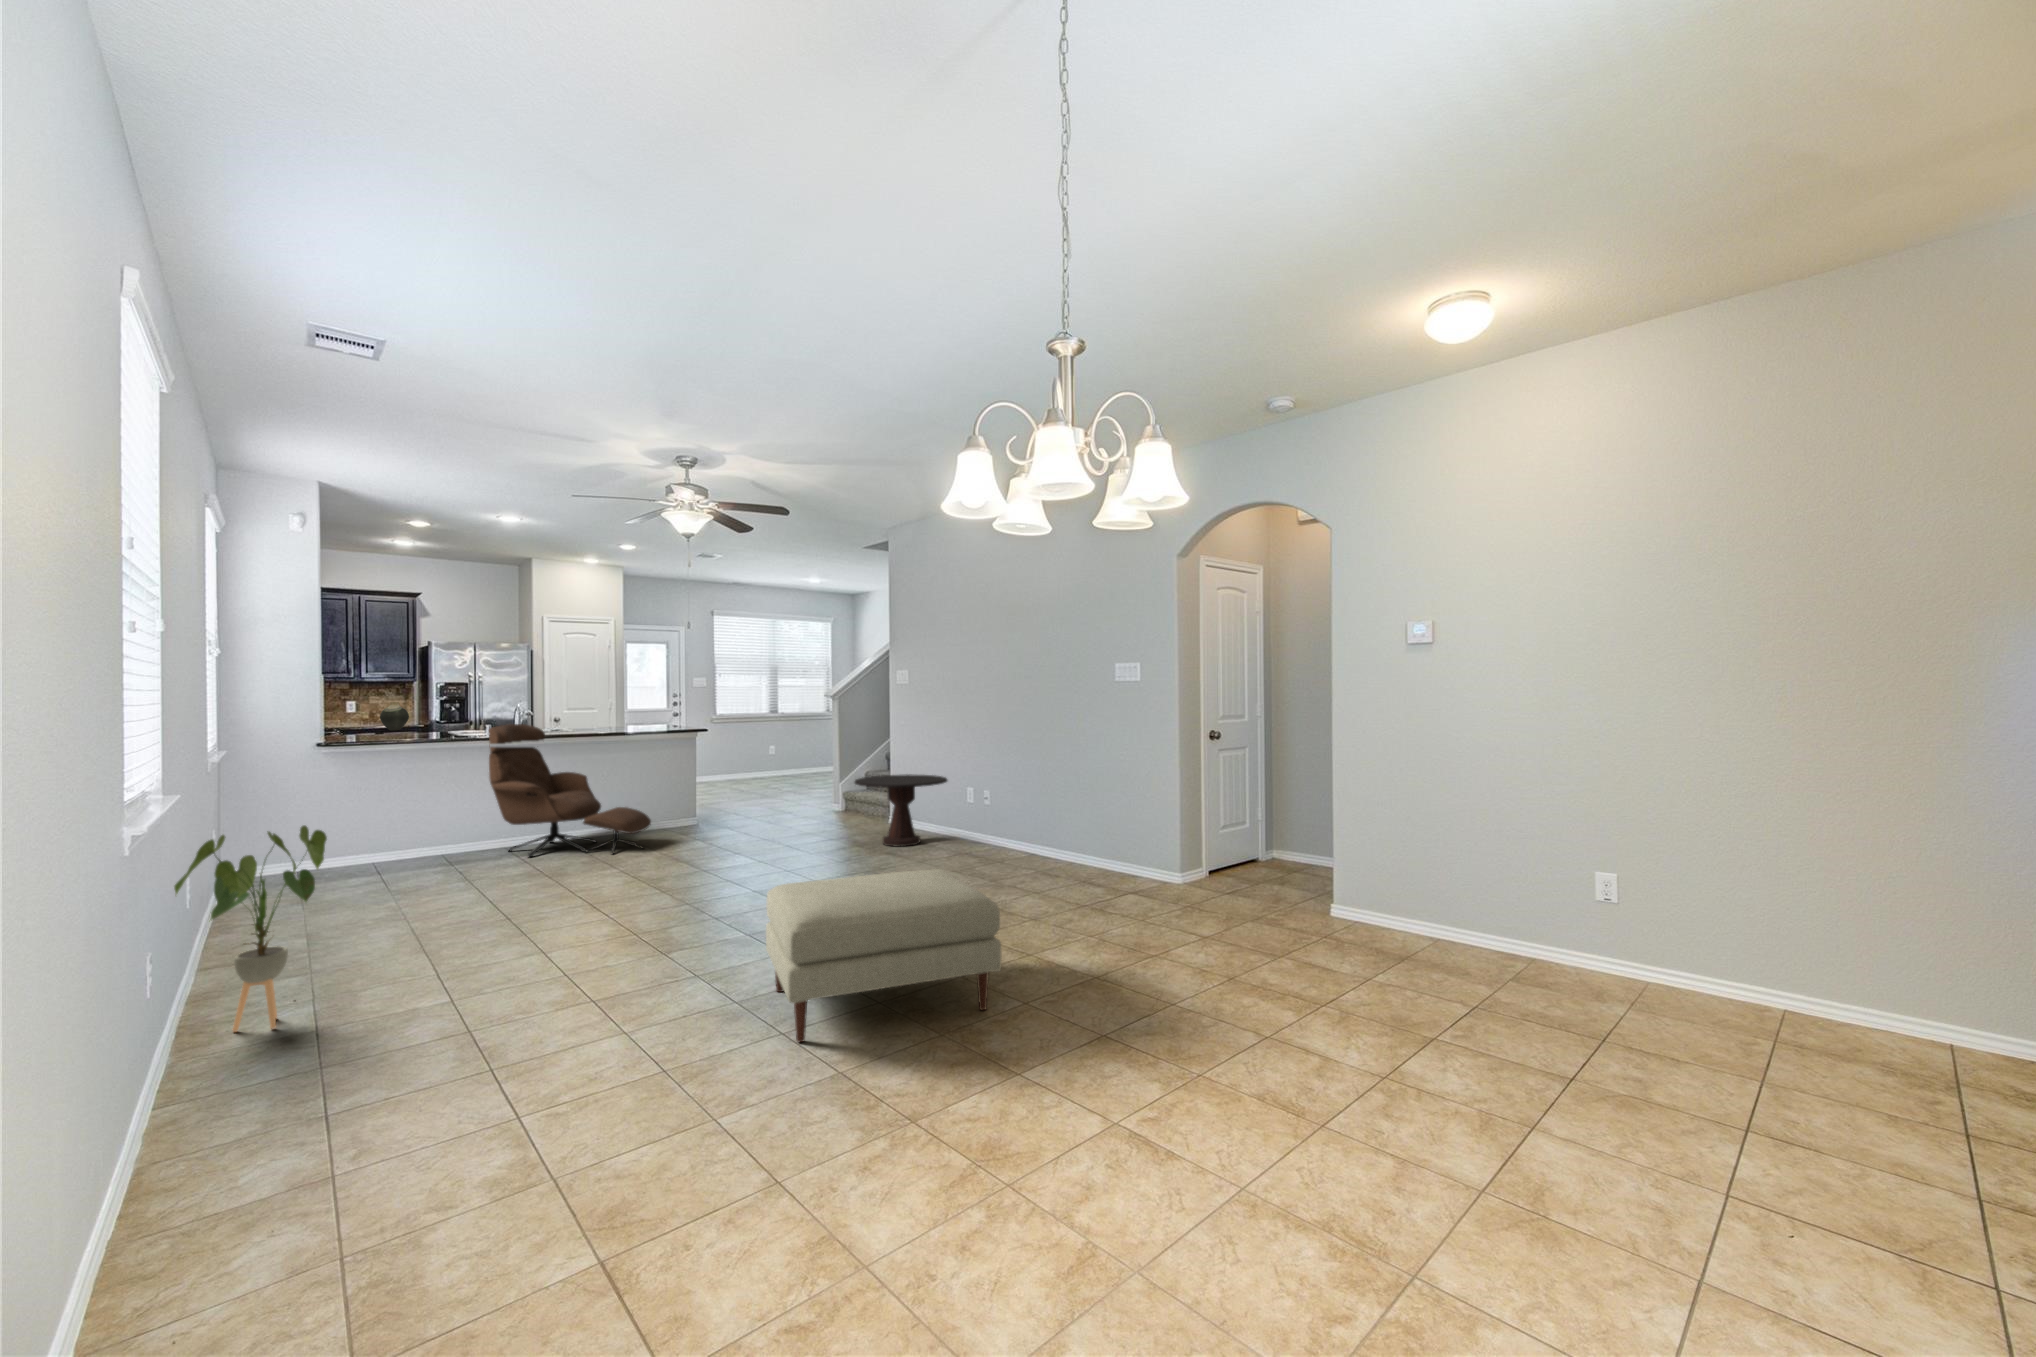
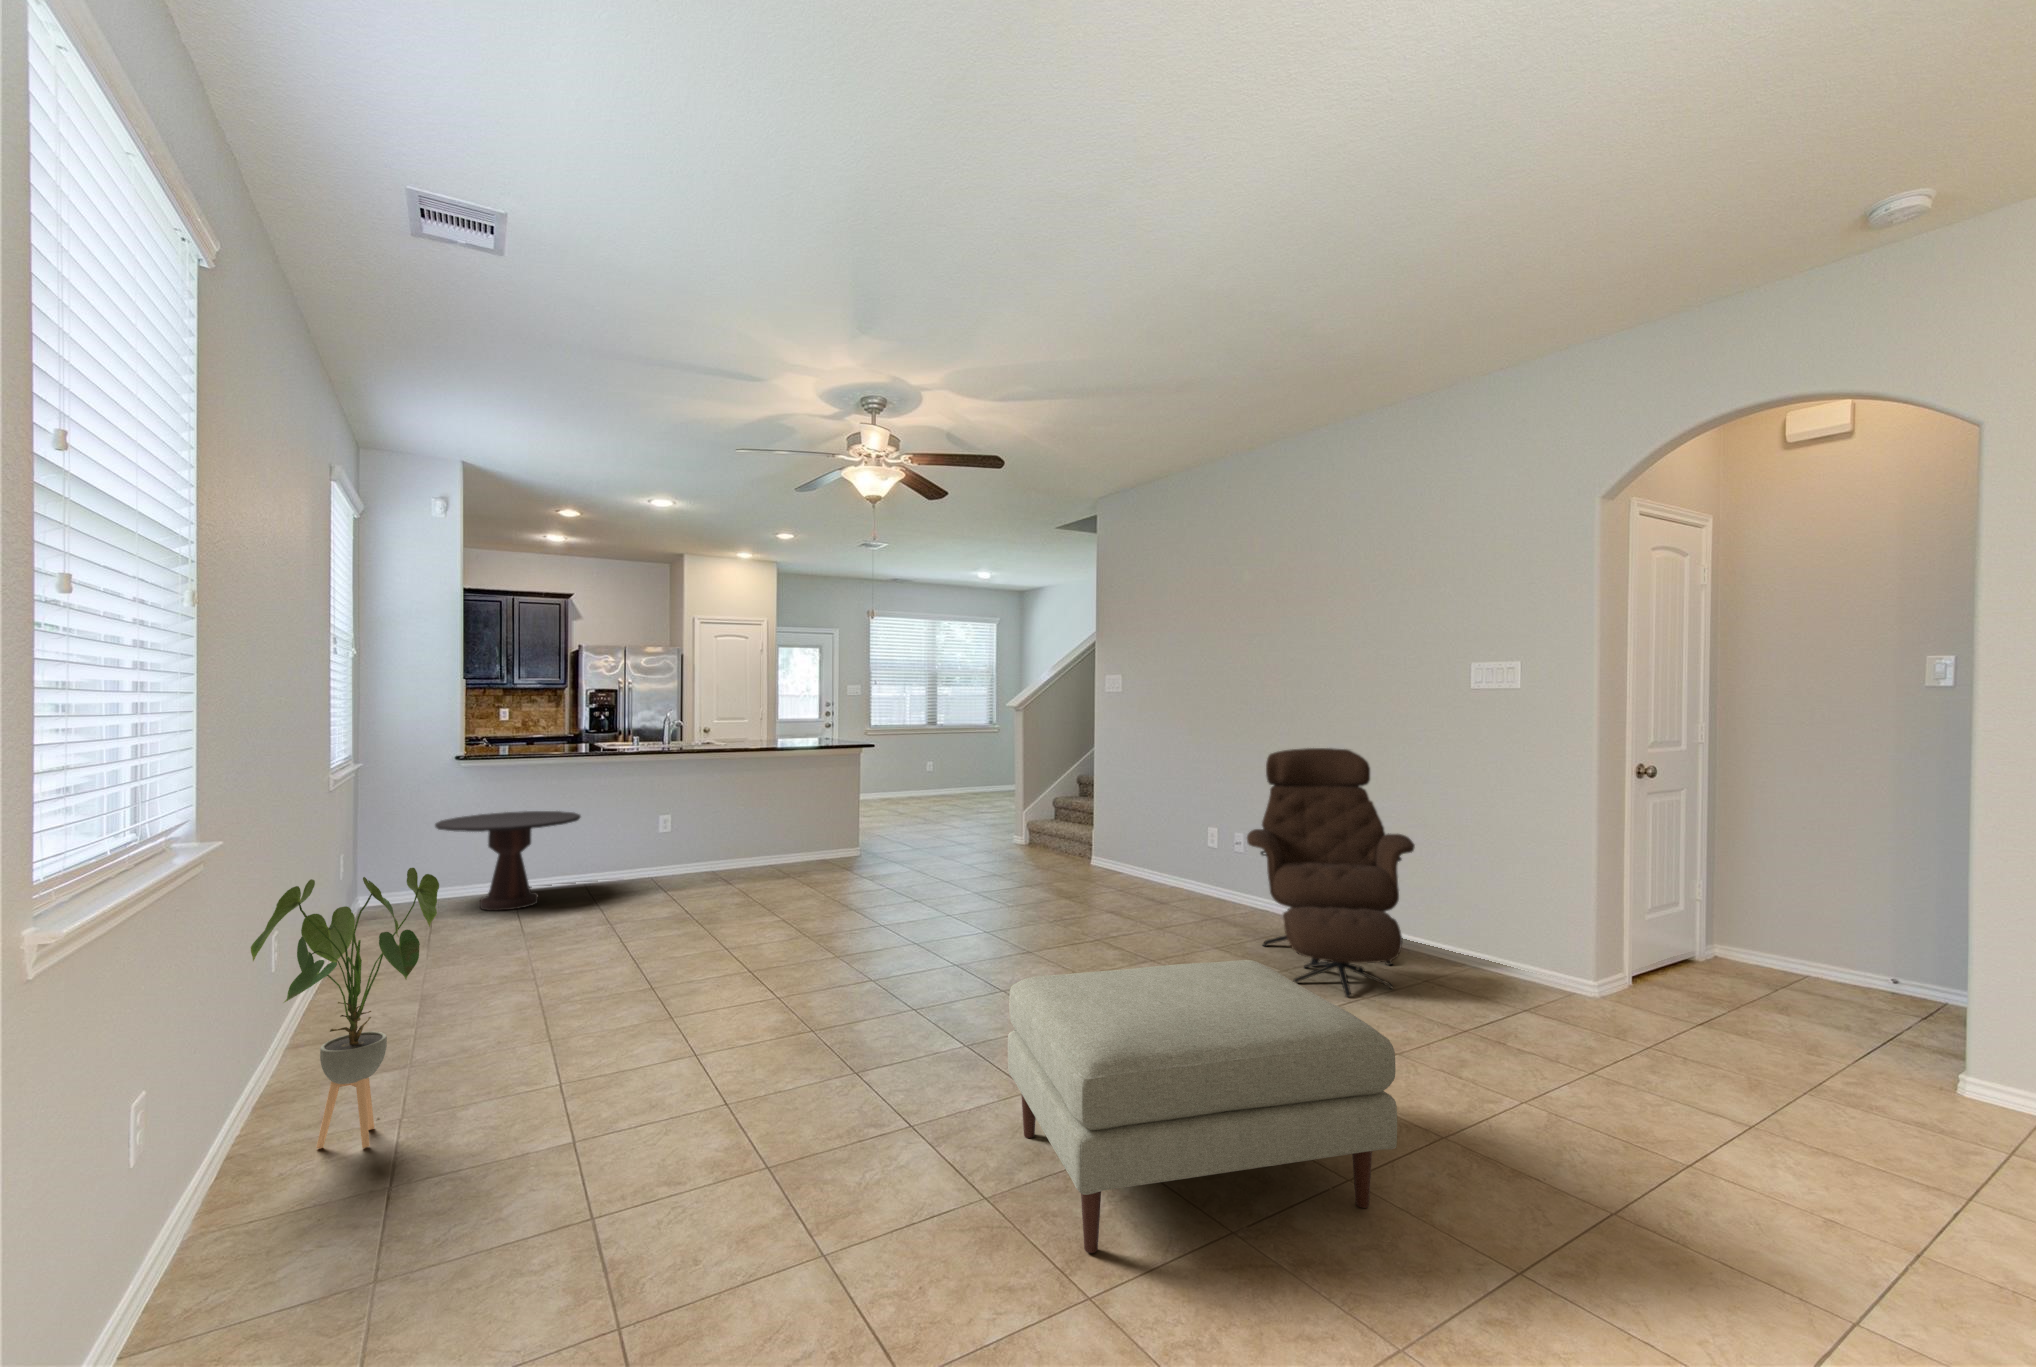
vase: present [380,702,409,731] -> none [528,709,558,740]
lounge chair: present [489,724,651,857] -> present [1247,748,1415,997]
side table: present [855,774,947,847] -> present [435,811,581,911]

